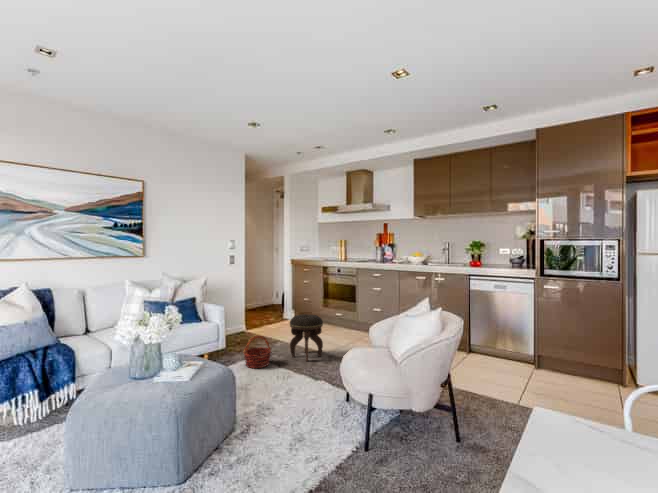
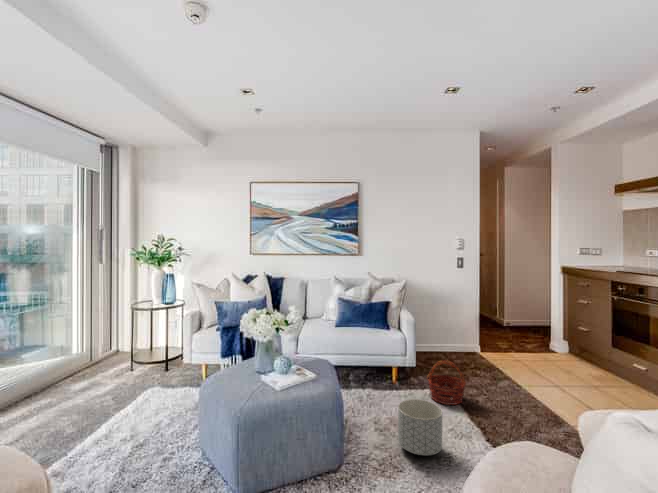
footstool: present [290,314,323,361] -> none [499,347,558,422]
planter: none [259,361,290,399] -> present [398,399,442,455]

